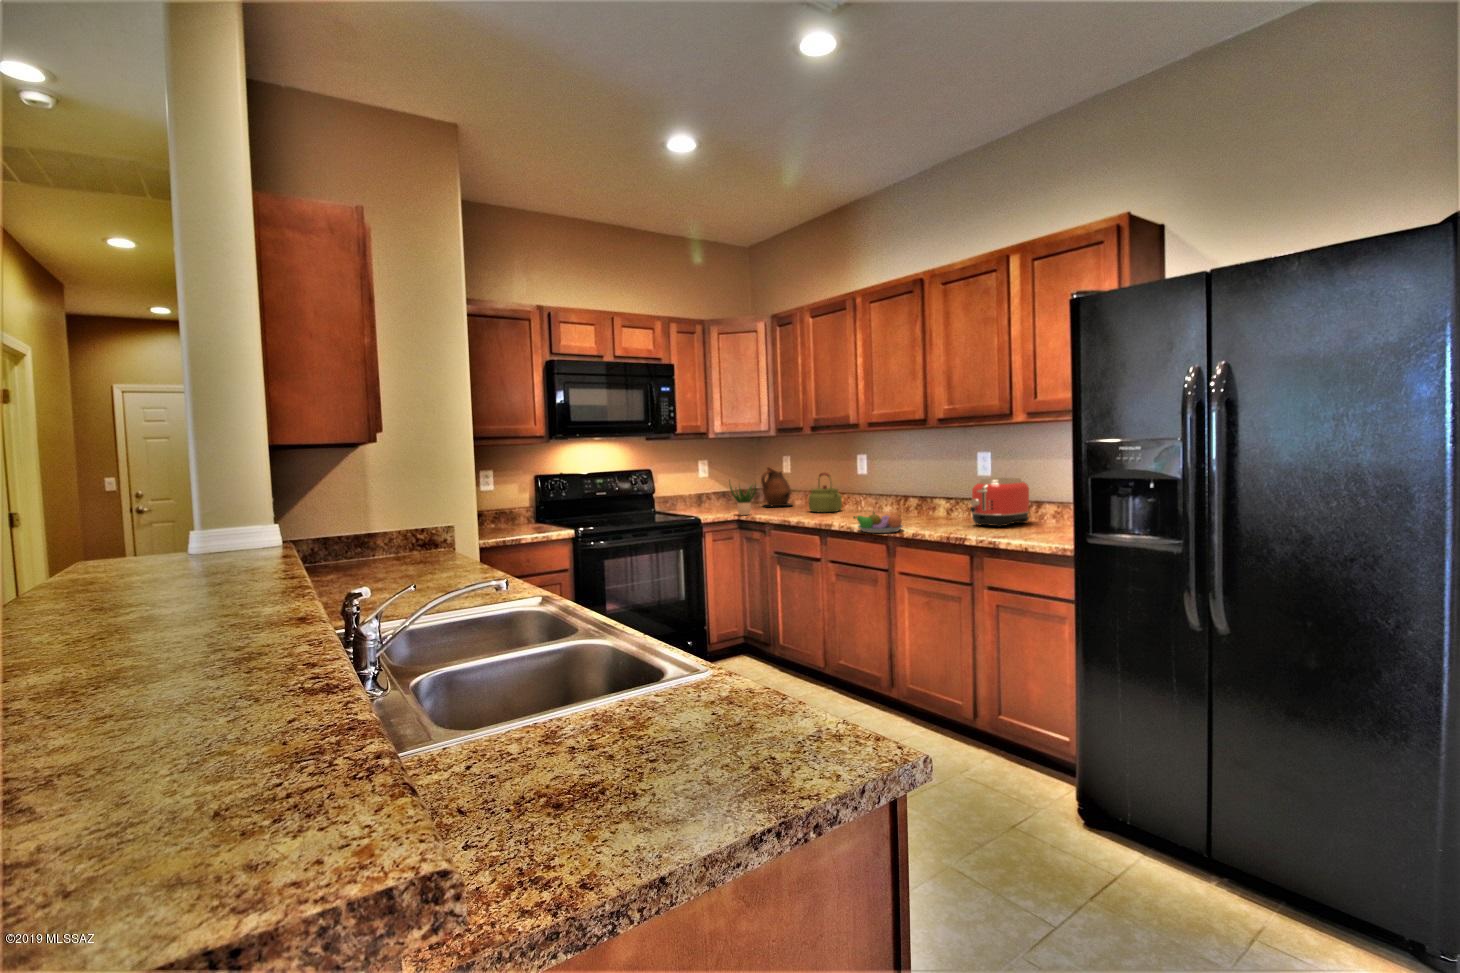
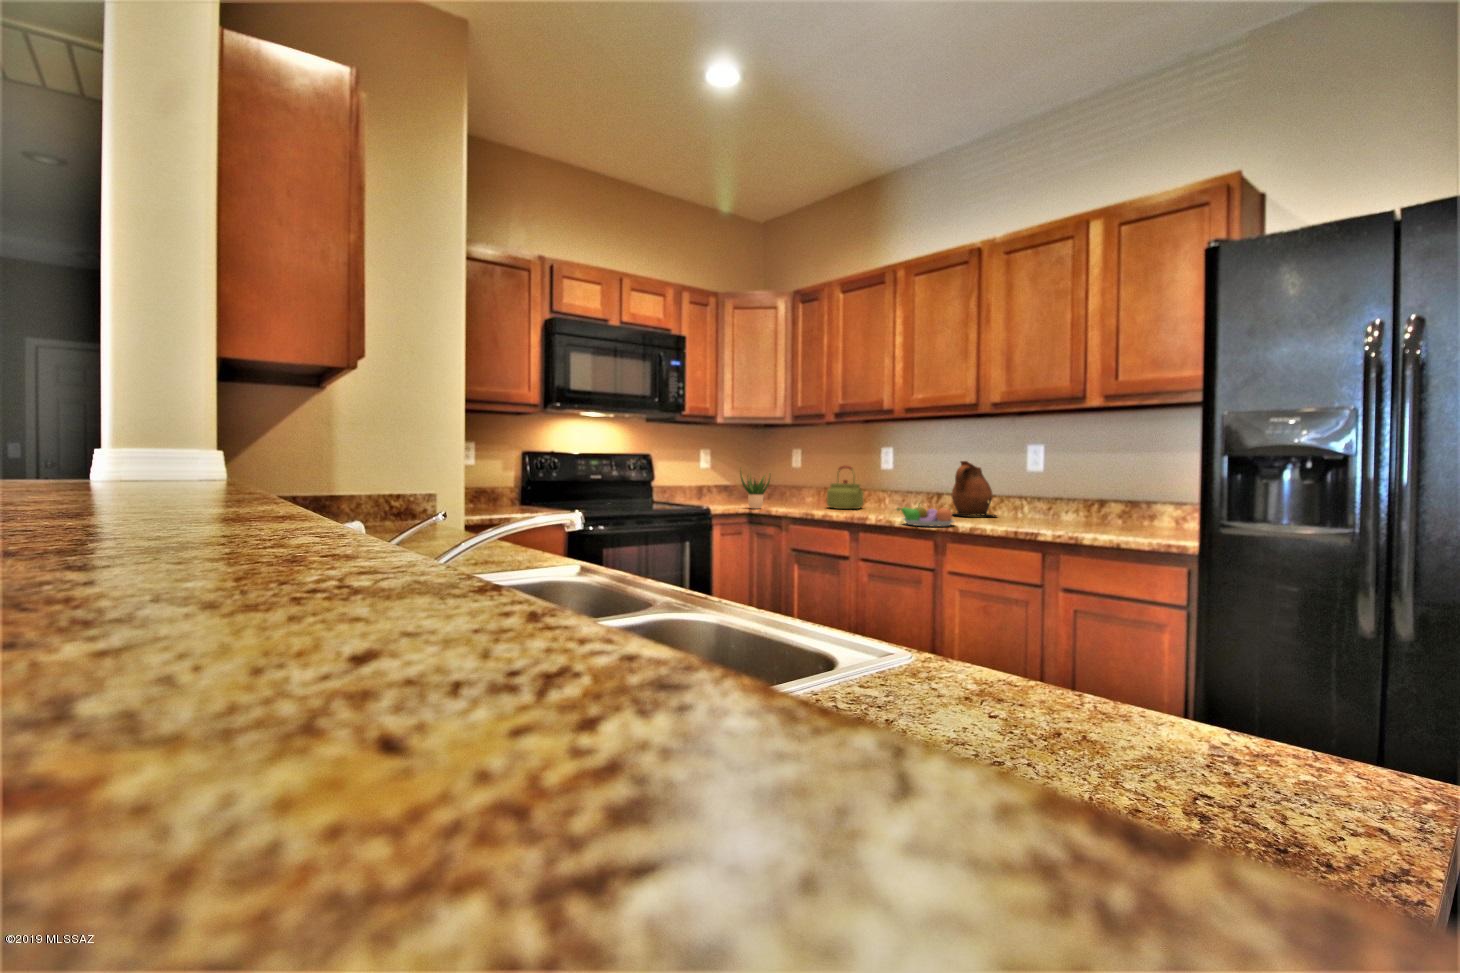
ceramic pitcher: present [761,467,792,506] -> present [952,461,995,516]
toaster: present [970,478,1029,527] -> none [1026,473,1092,525]

